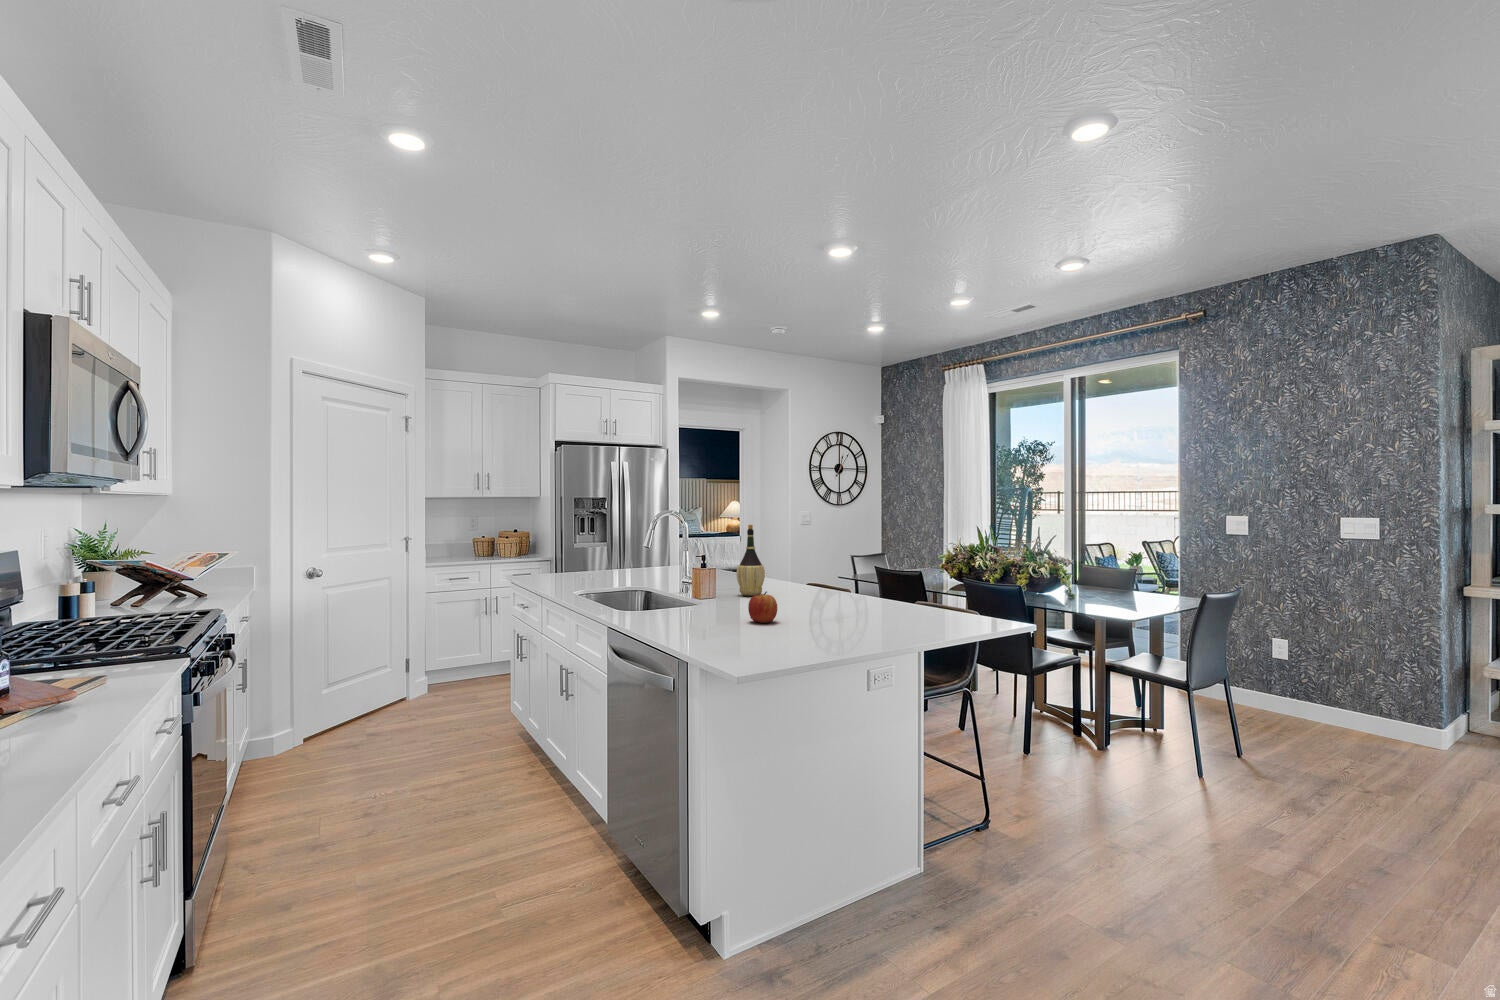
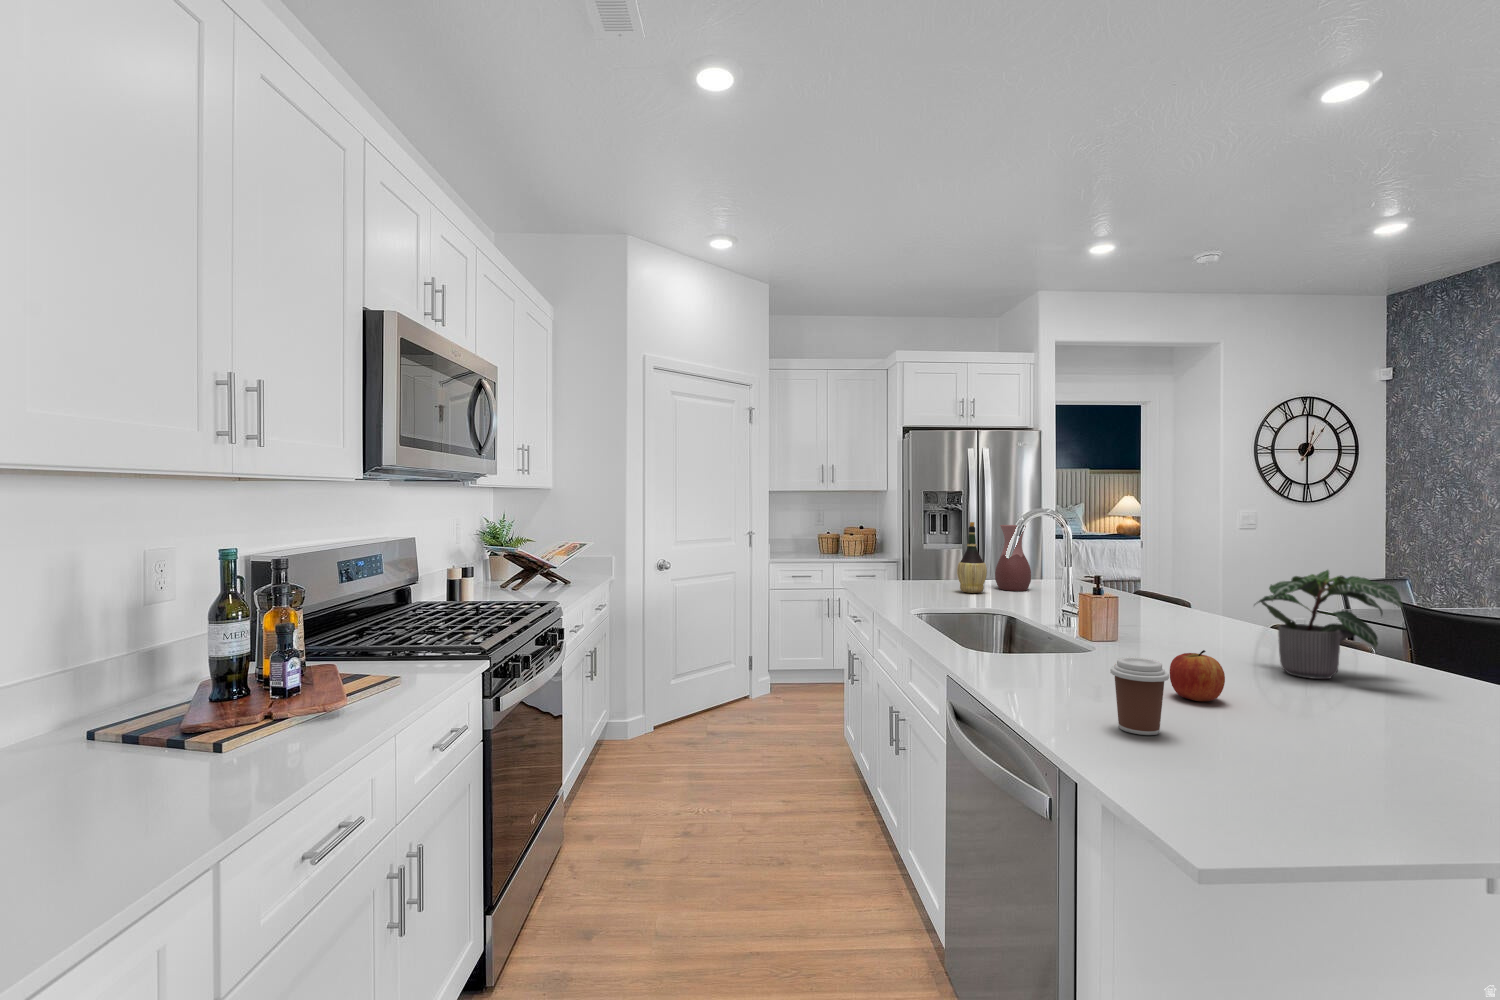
vase: none [636,523,662,574] -> present [995,525,1031,591]
wine bottle: present [736,525,765,596] -> present [957,522,987,593]
potted plant: none [796,541,864,607] -> present [1258,570,1403,679]
coffee cup: none [714,596,746,641] -> present [1110,657,1169,735]

